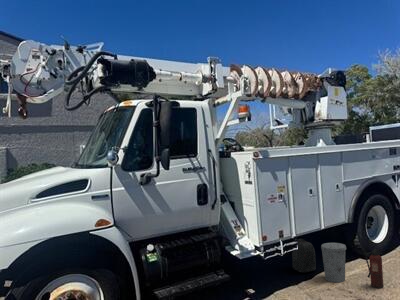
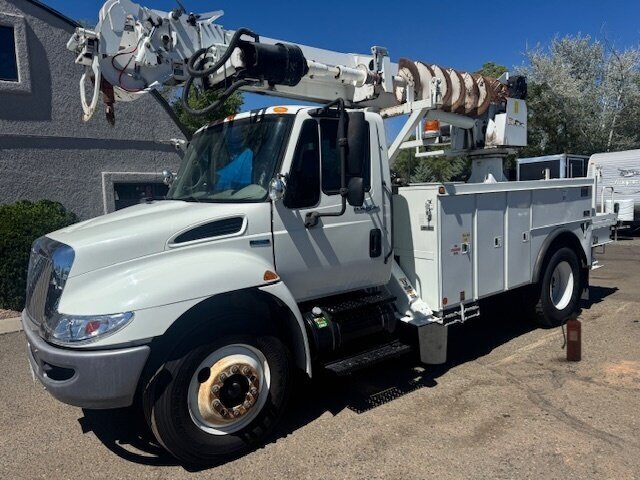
backpack: present [292,239,316,273] -> none [457,305,491,348]
trash can: present [321,243,346,282] -> present [418,323,447,364]

